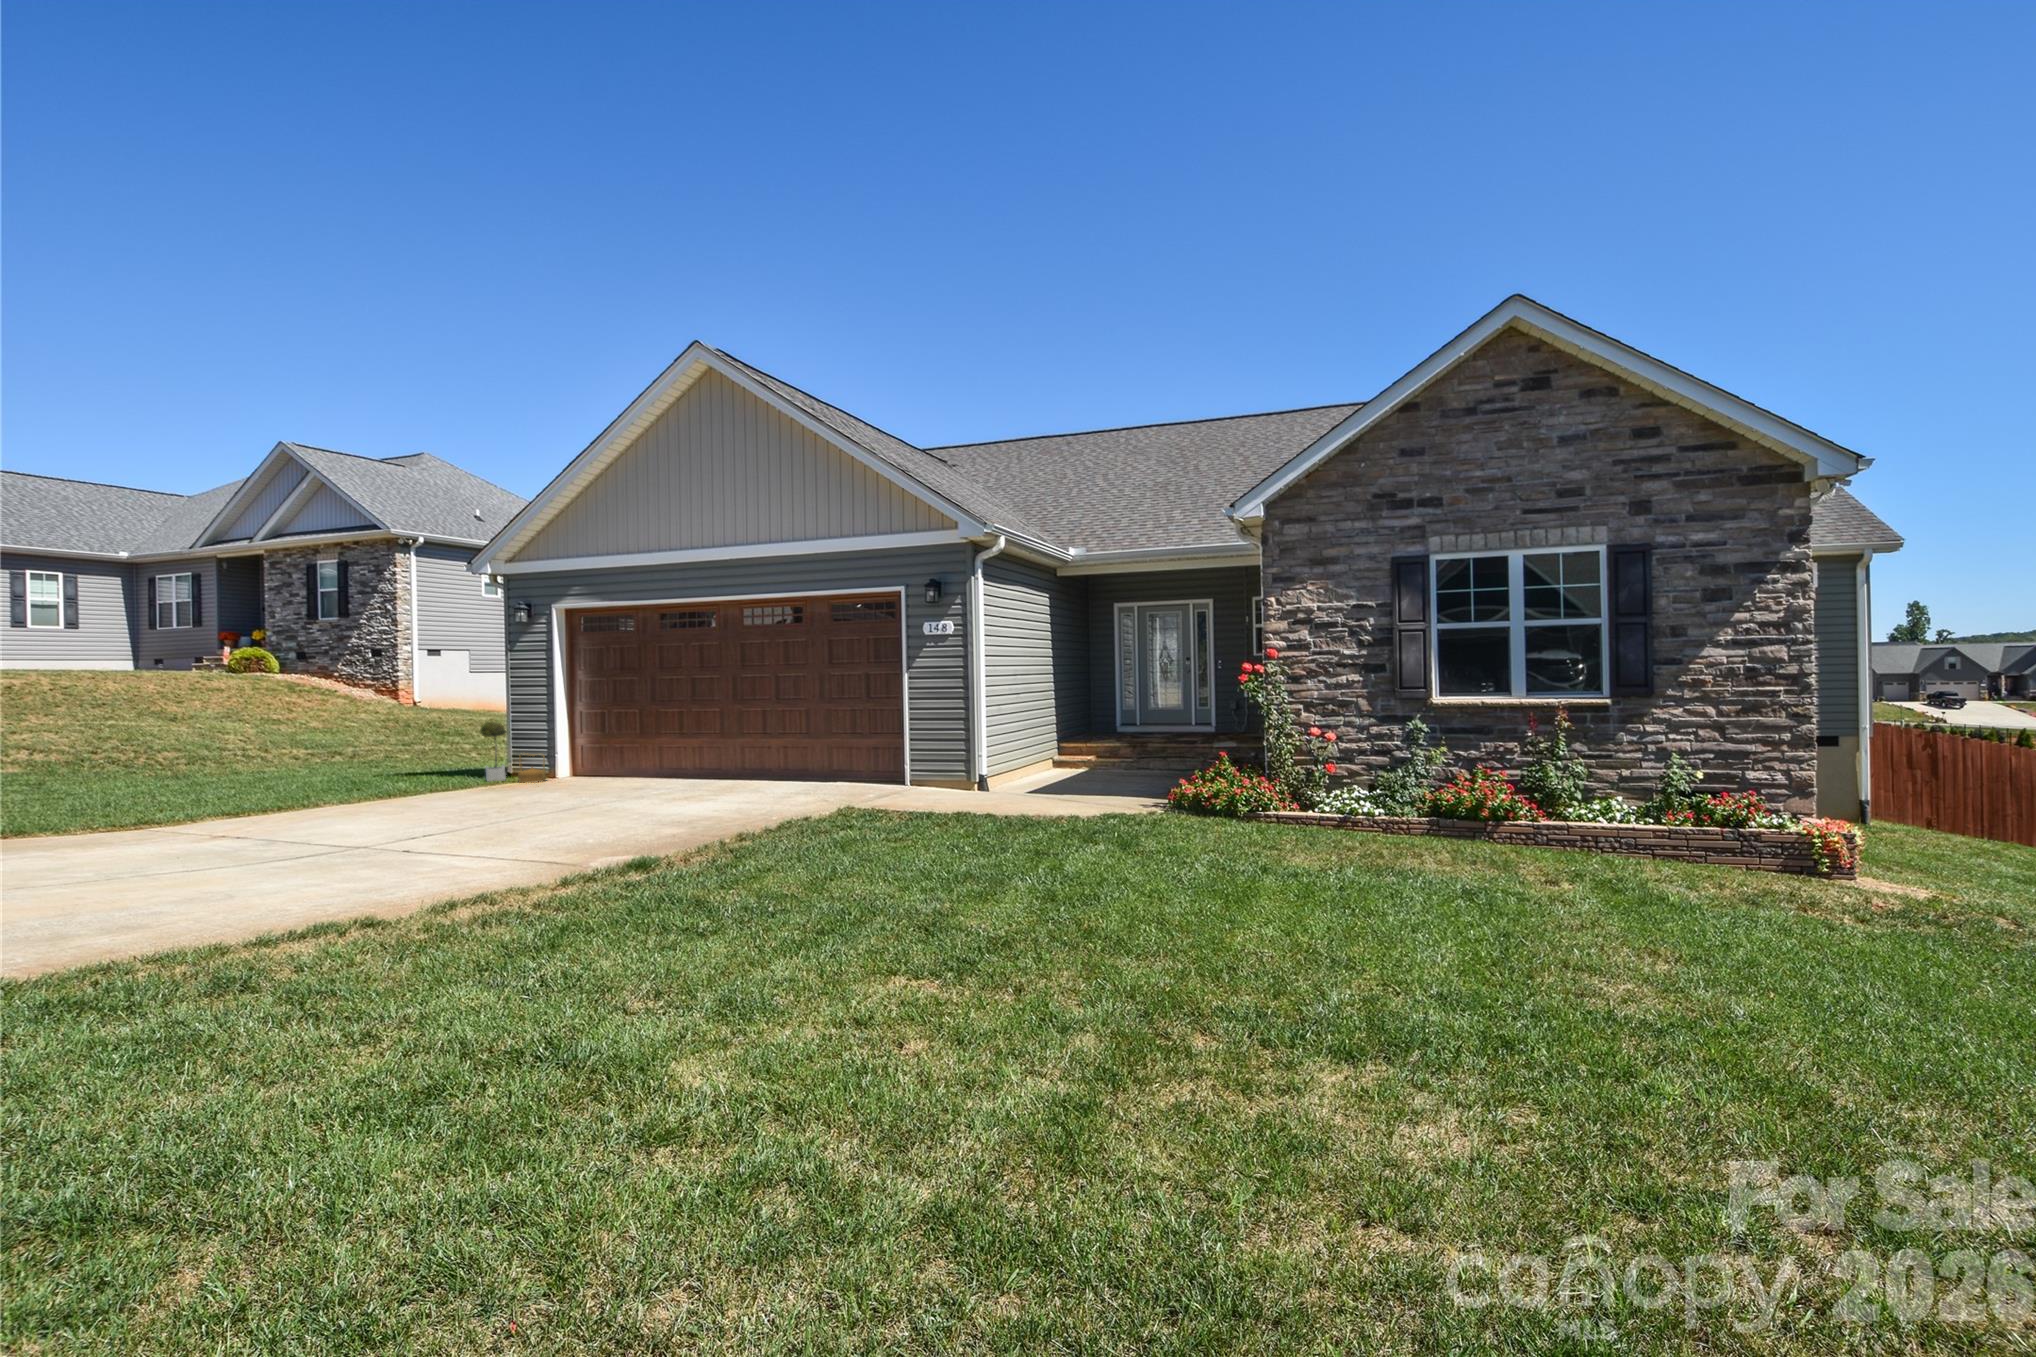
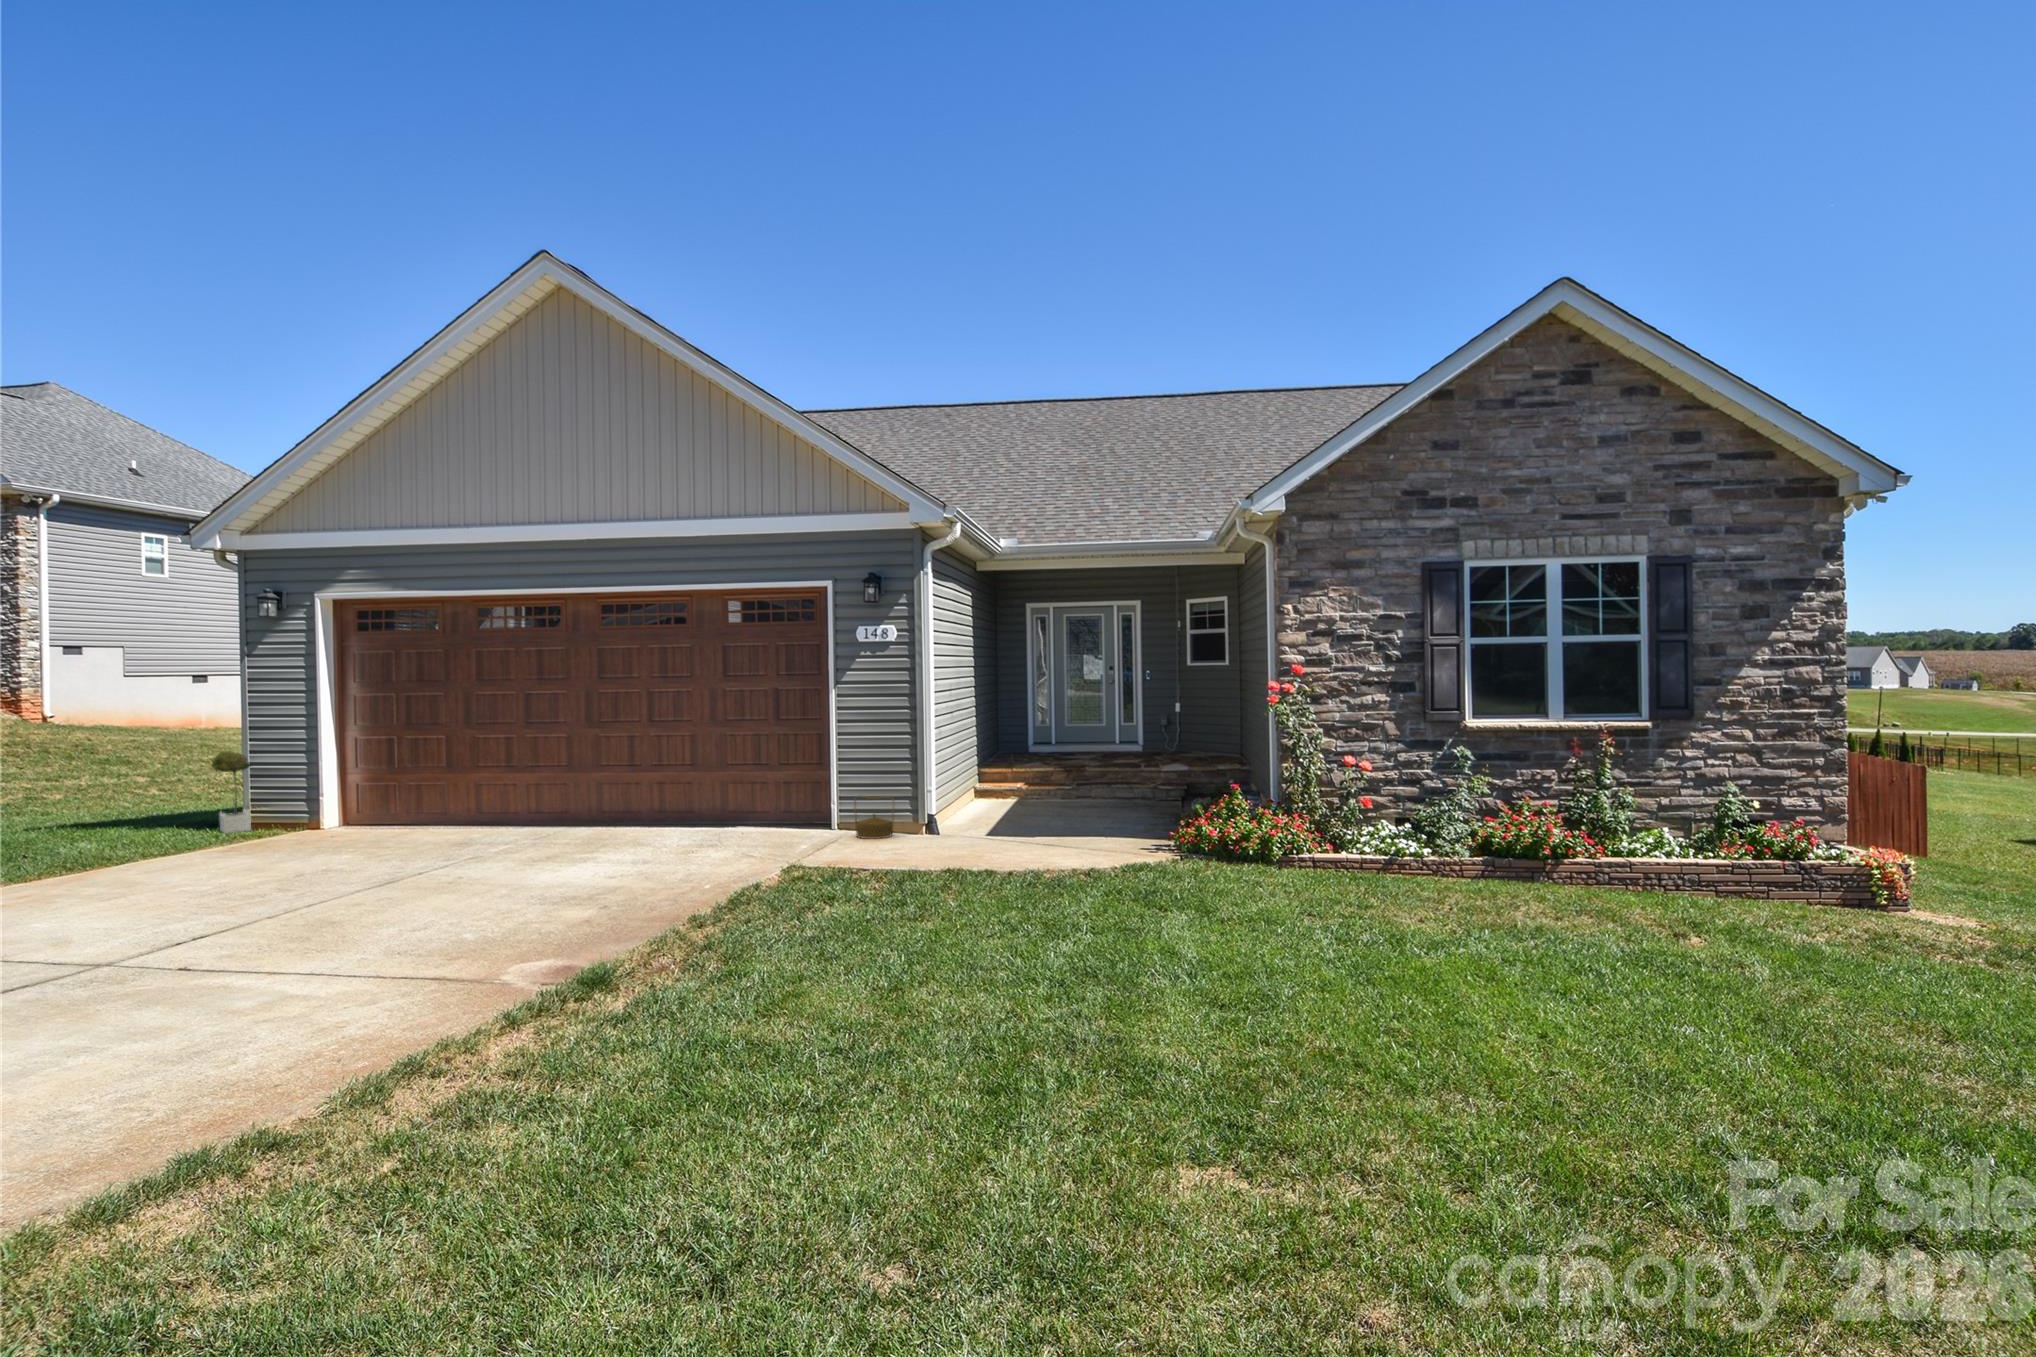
woven basket: present [518,755,546,783] -> present [854,796,894,839]

